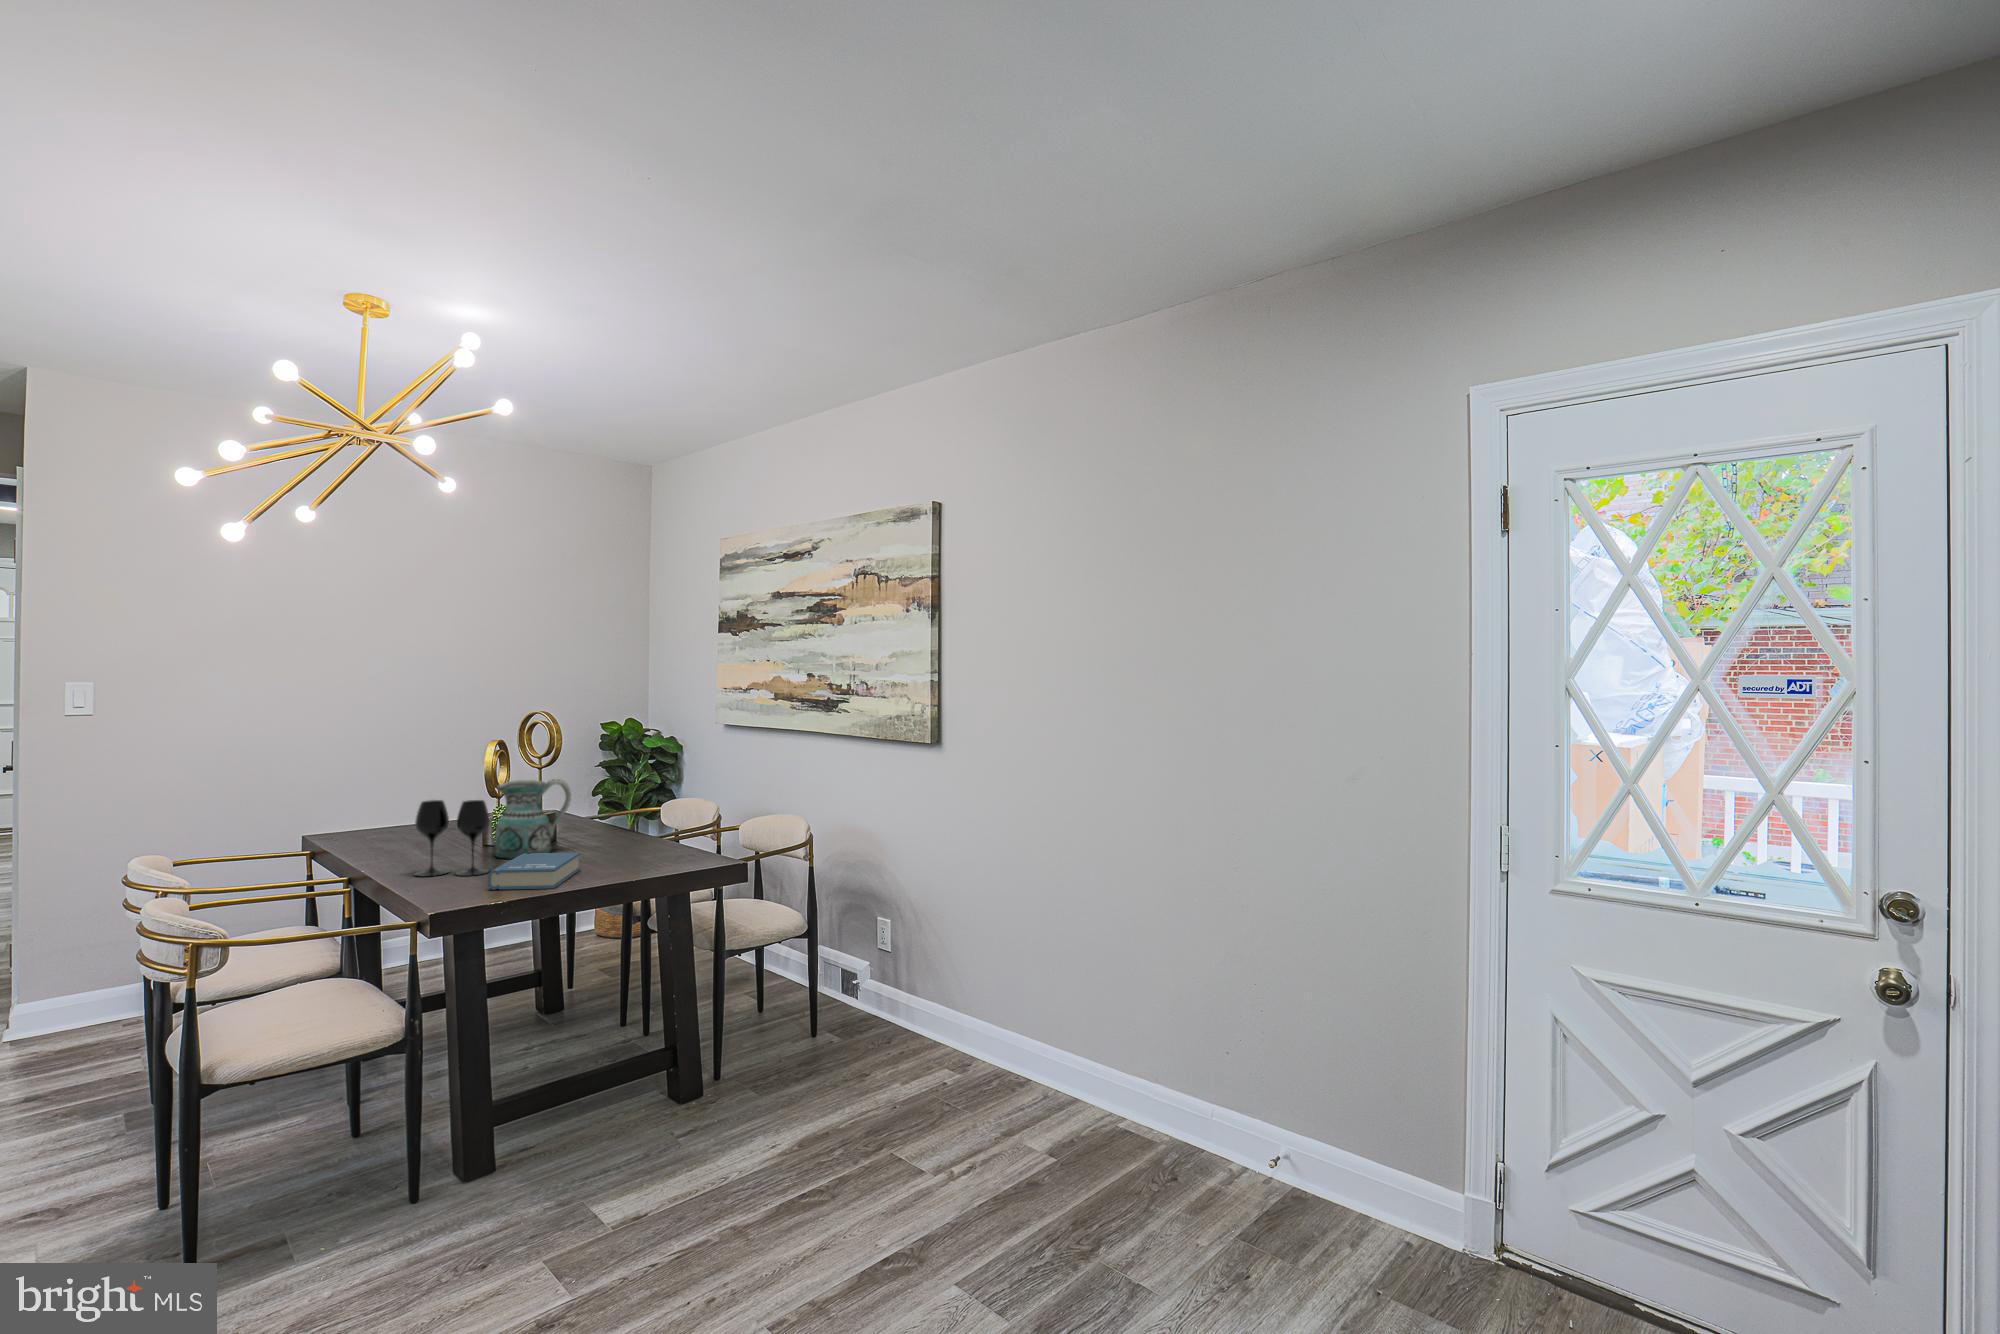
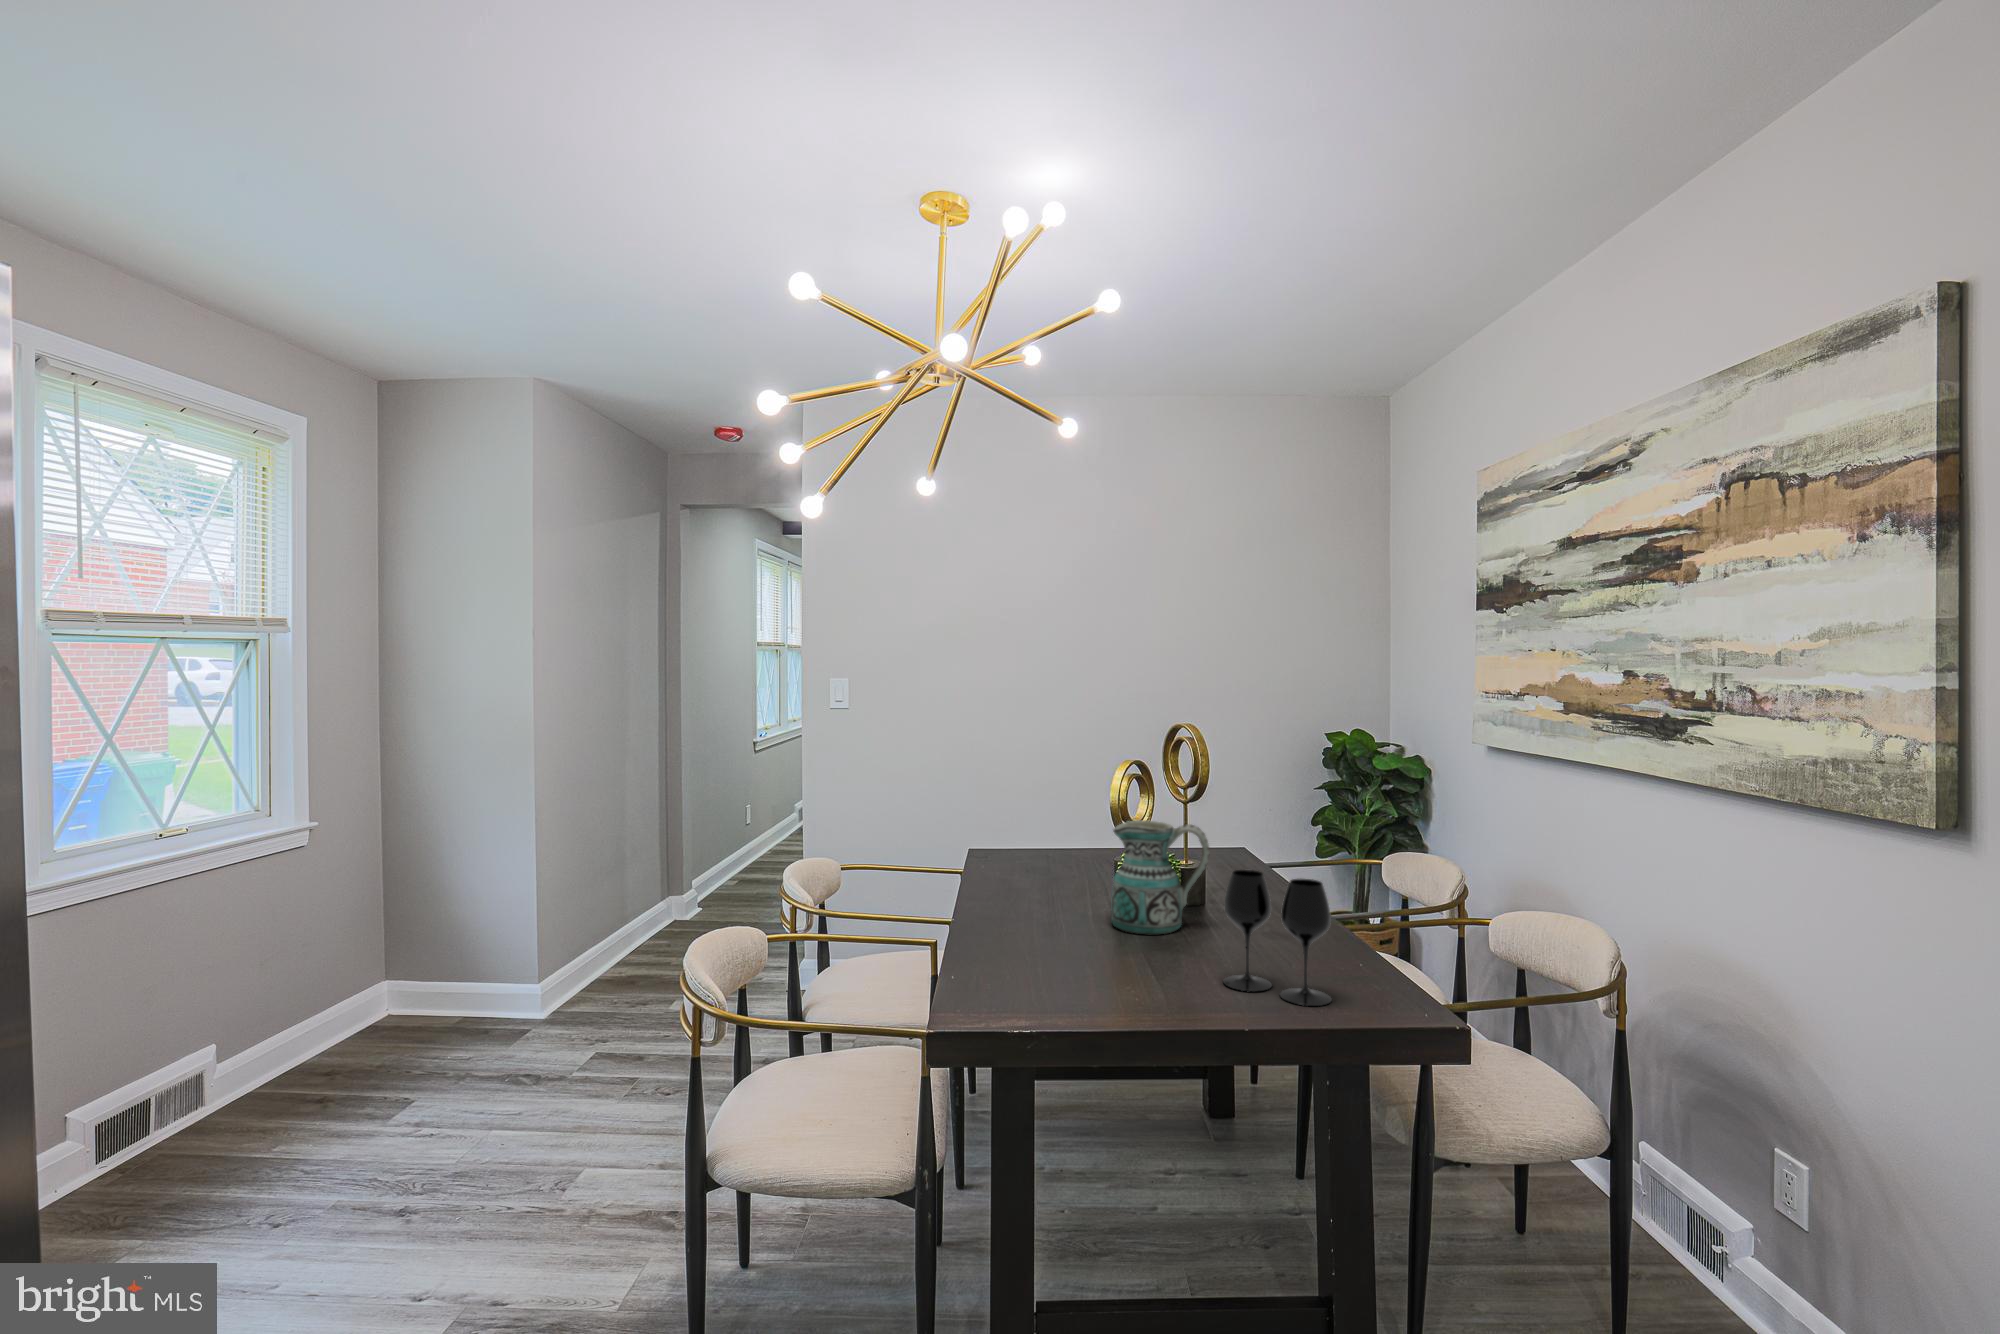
wine glass: present [414,800,490,876] -> present [1223,870,1332,1006]
book: present [488,853,580,890] -> none [1044,937,1189,1016]

